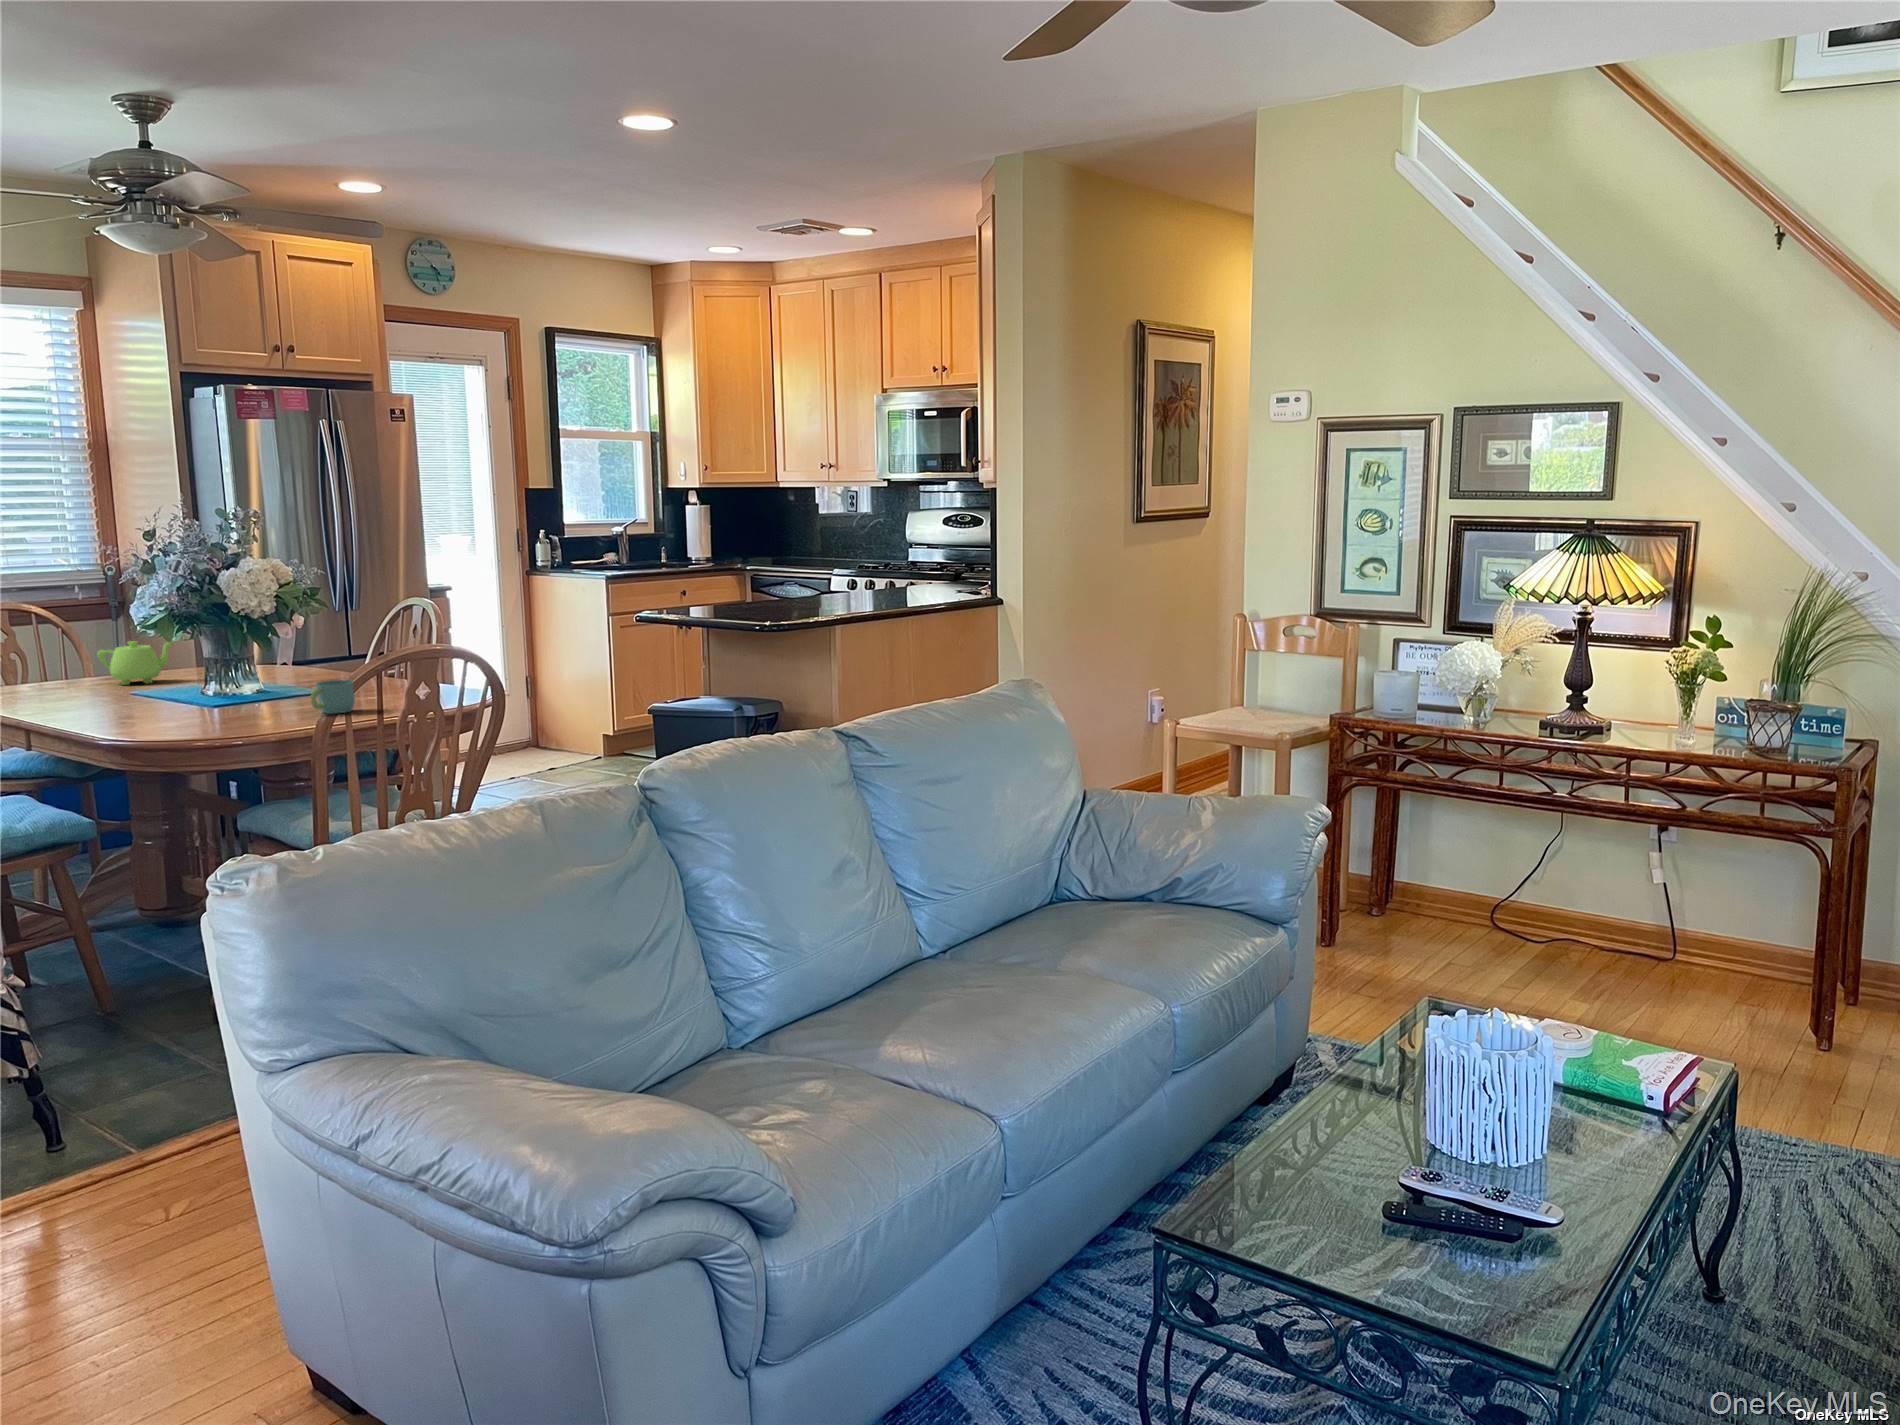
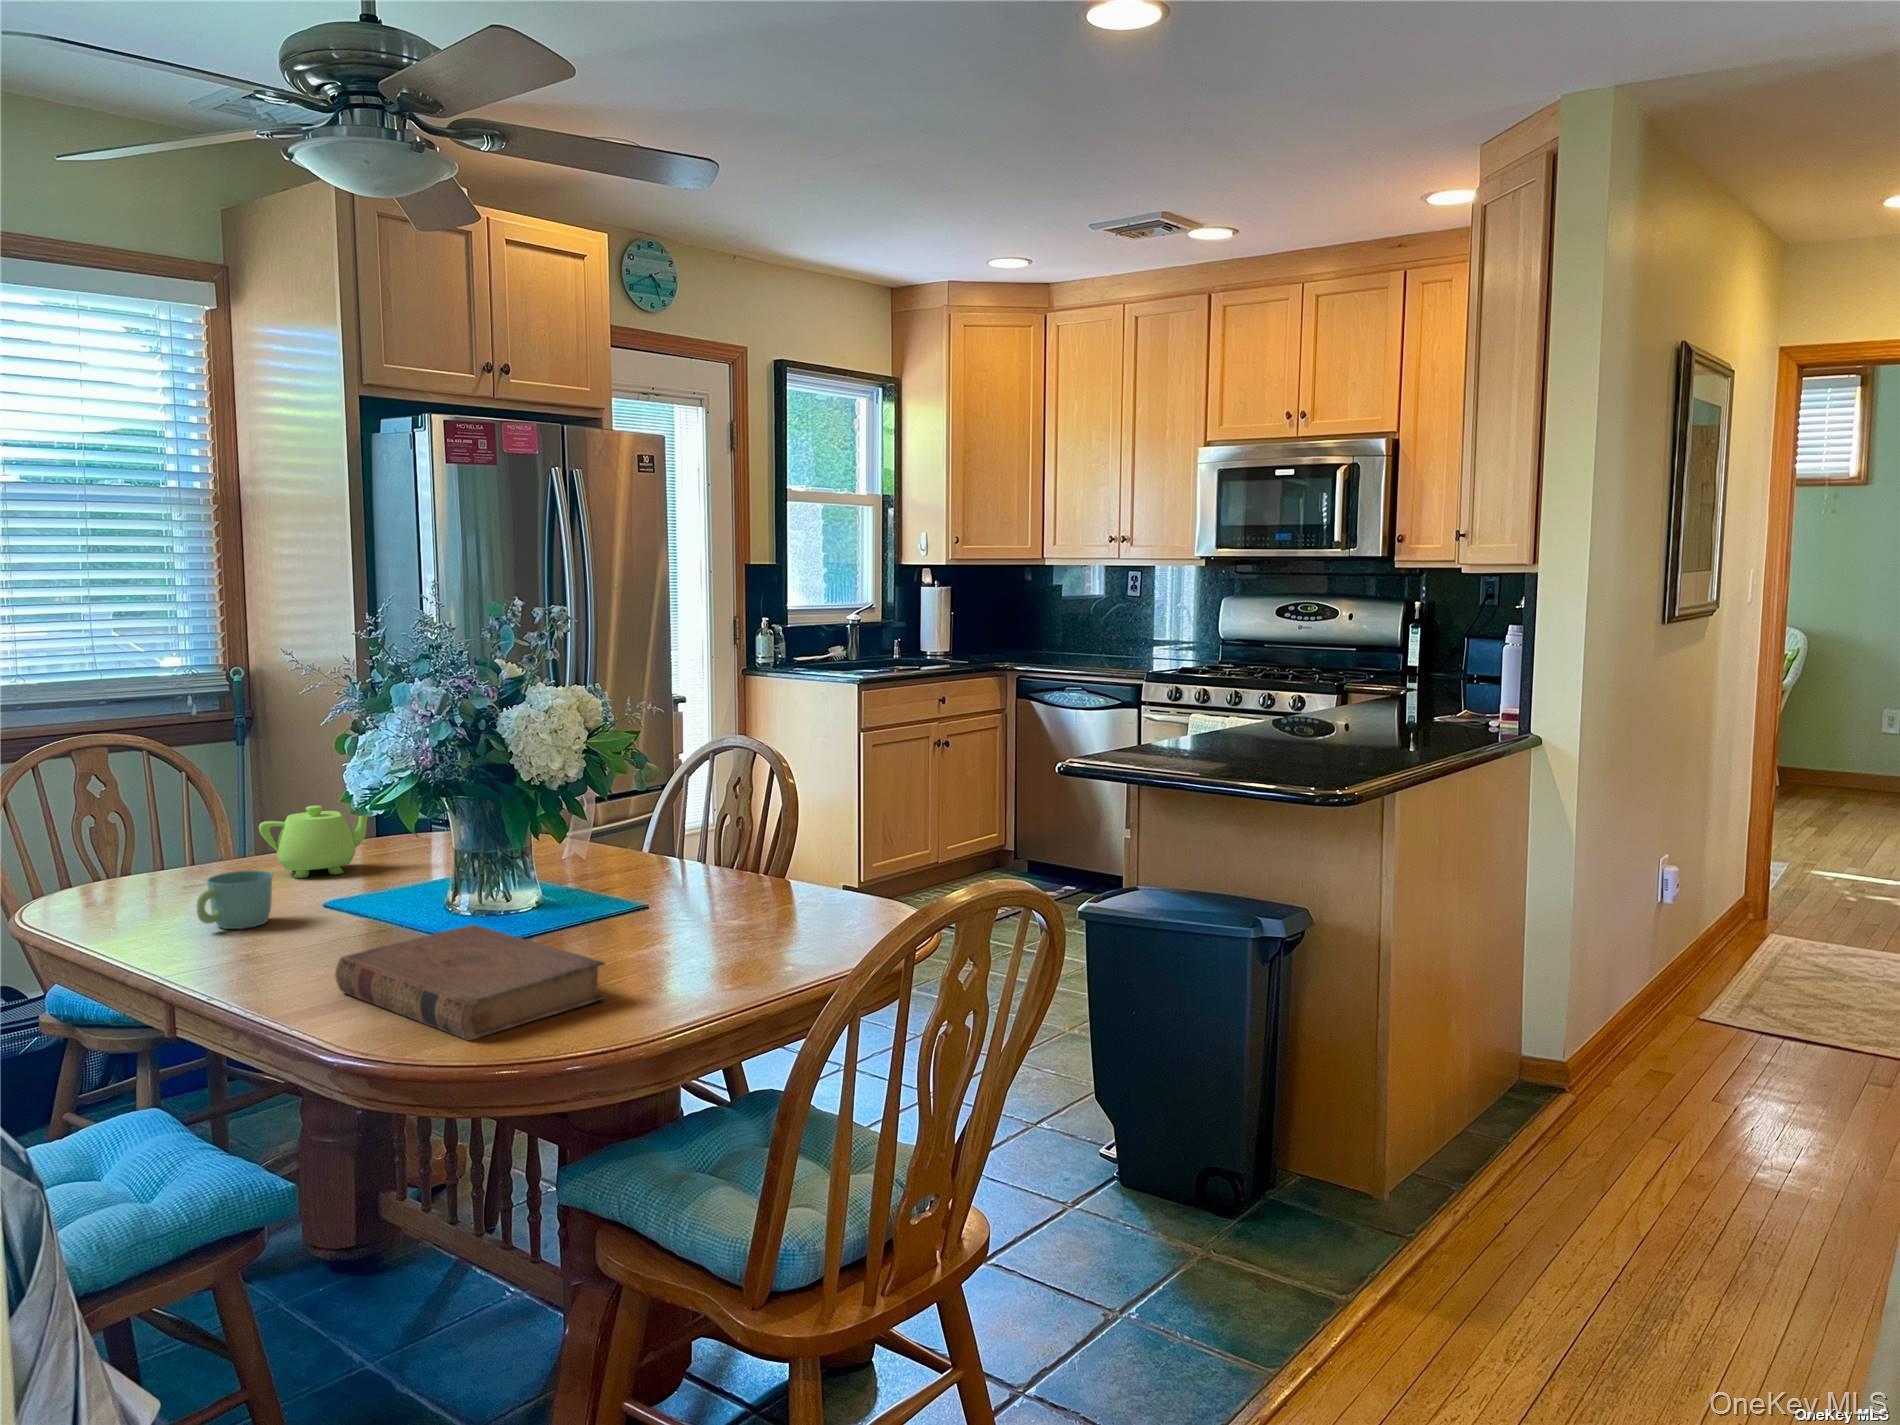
mug: present [311,680,355,714] -> present [197,870,272,929]
book: none [112,691,258,734] -> present [335,925,606,1040]

